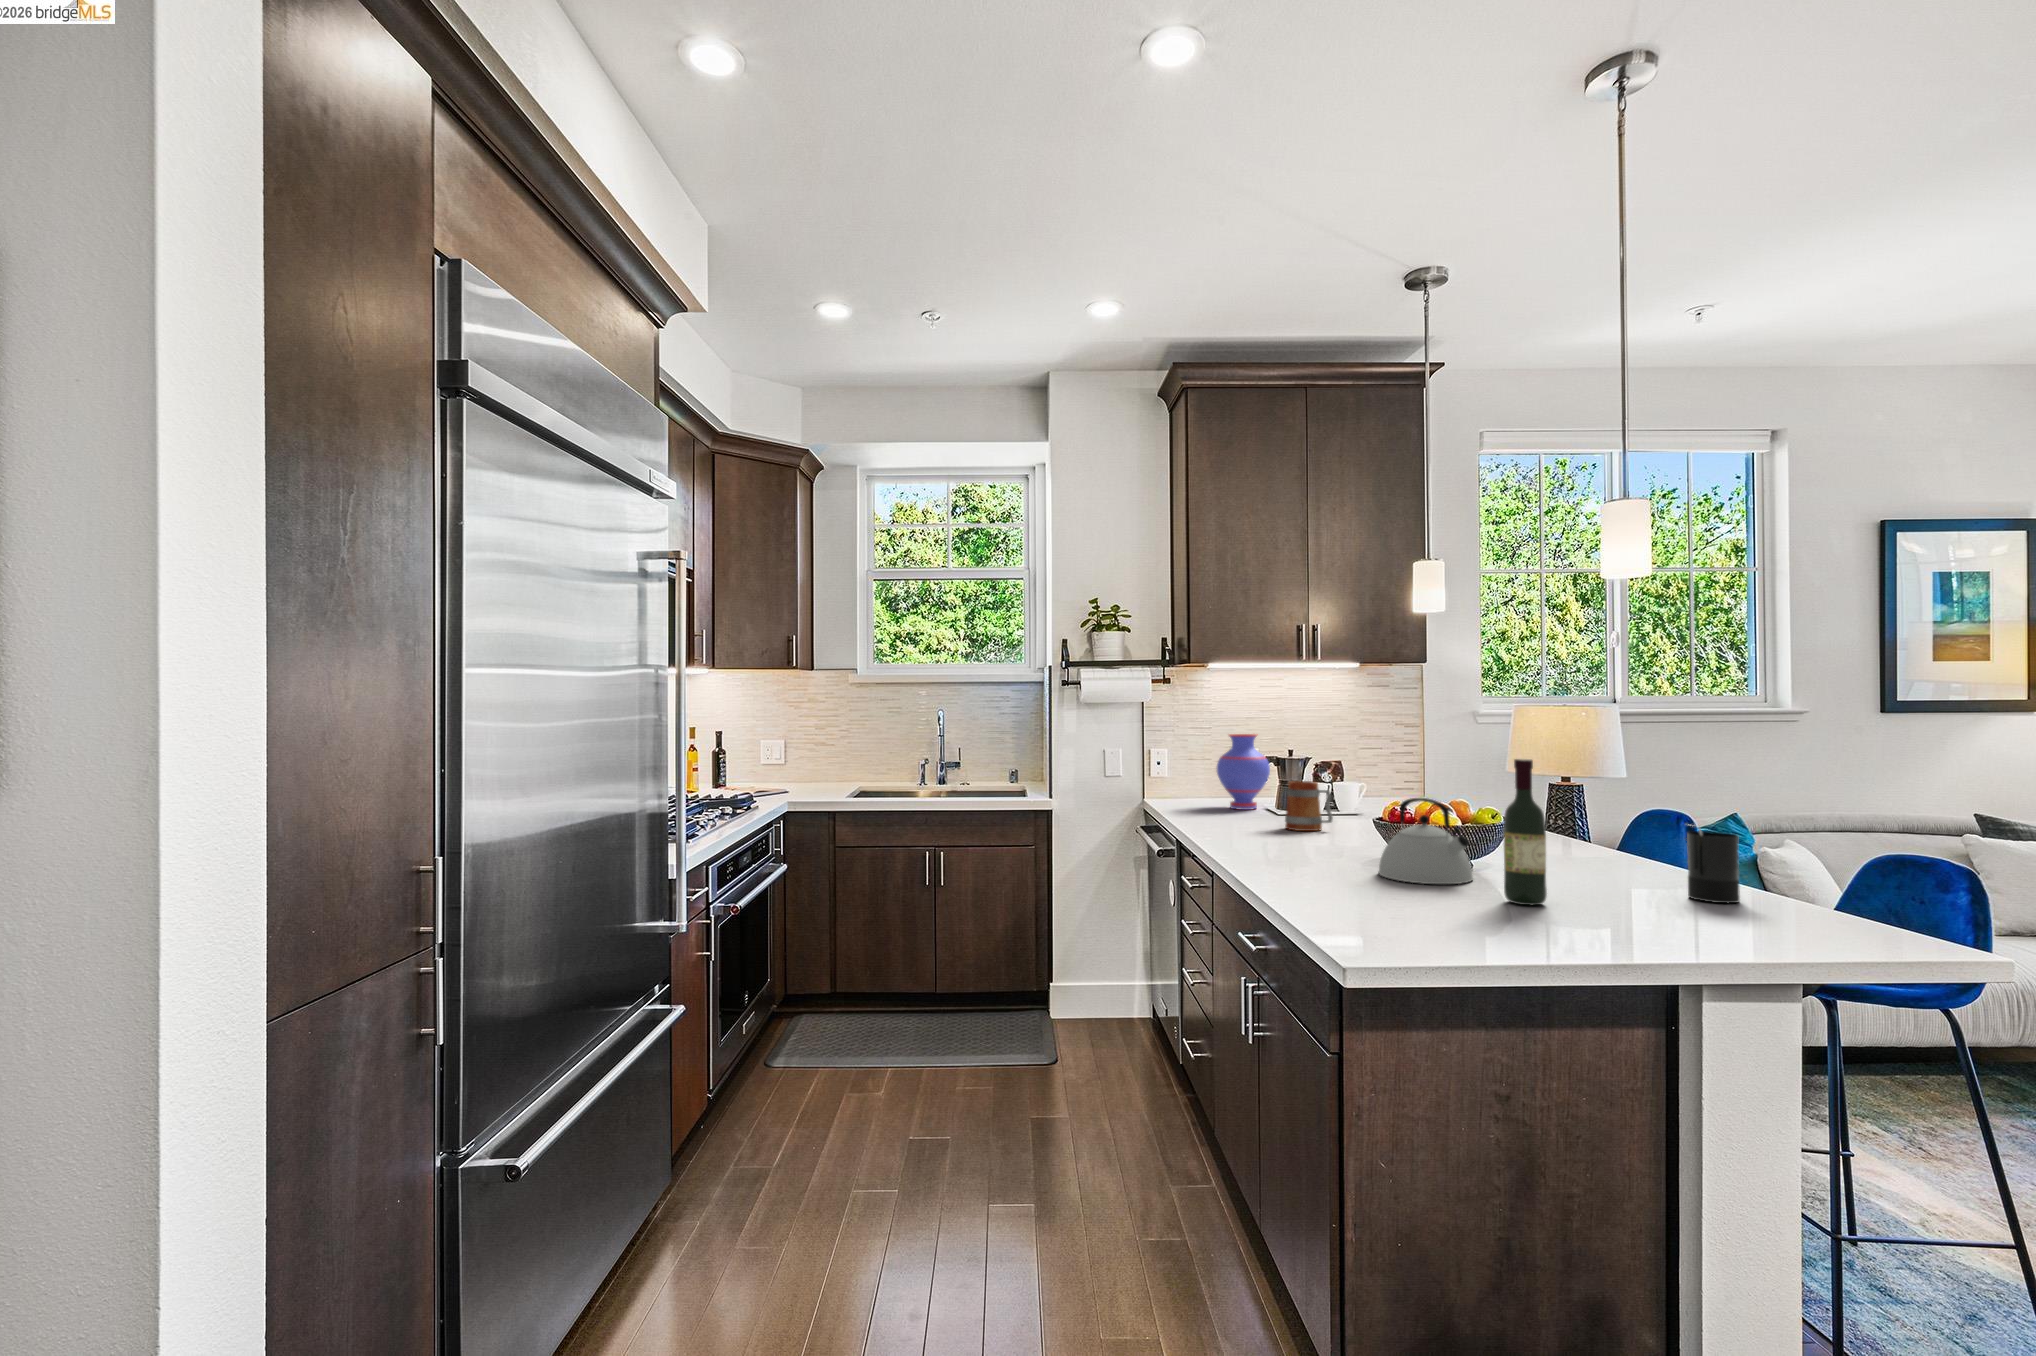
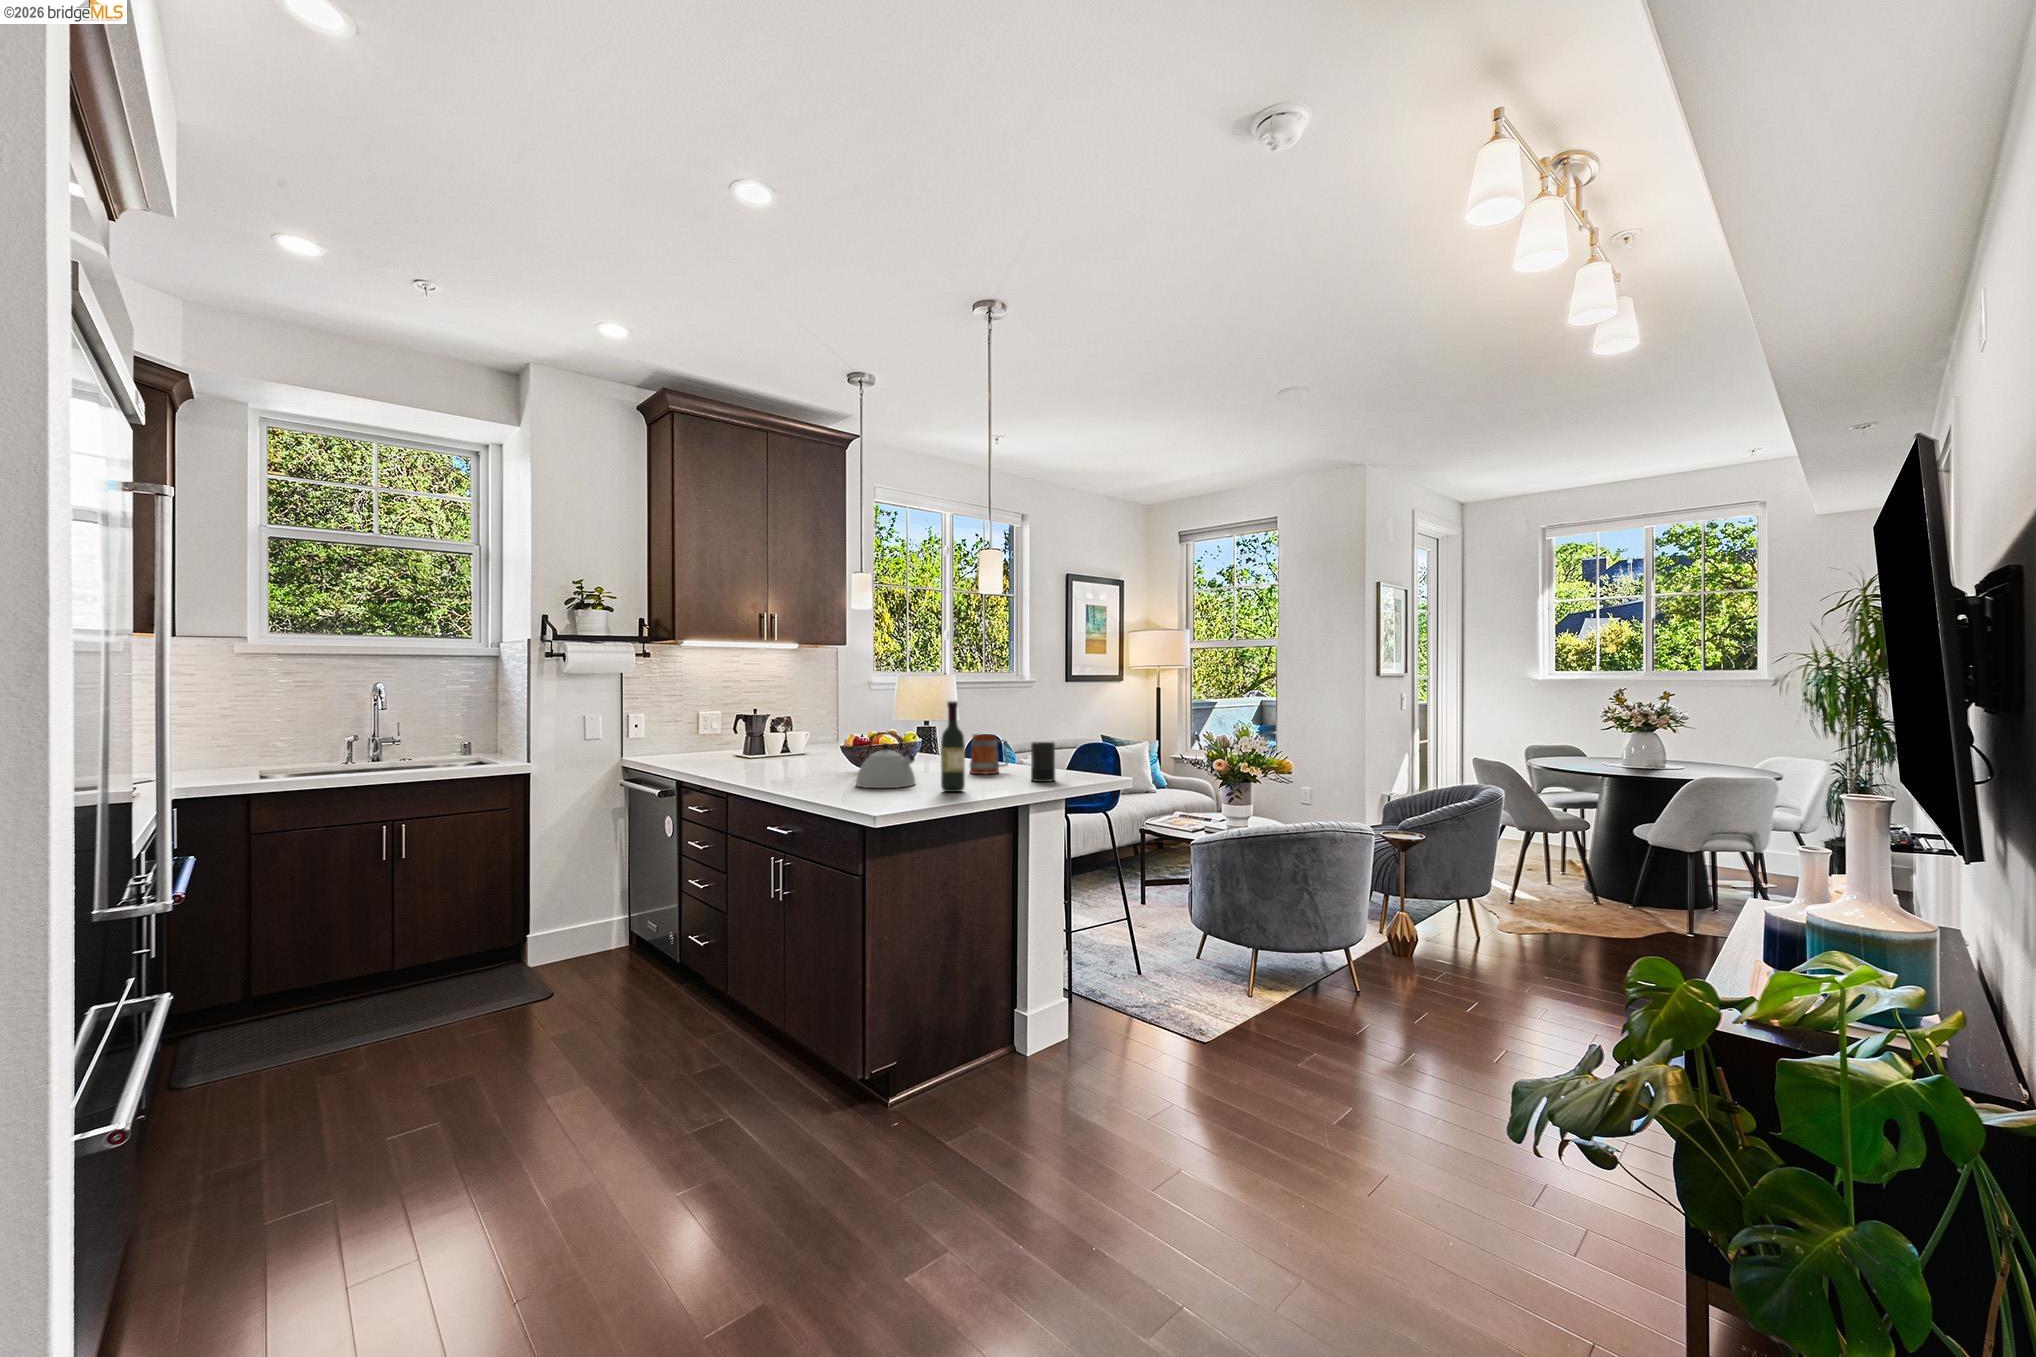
vase: present [1217,734,1270,810] -> none [694,698,739,759]
mug: present [1285,781,1333,831] -> present [970,734,1008,774]

